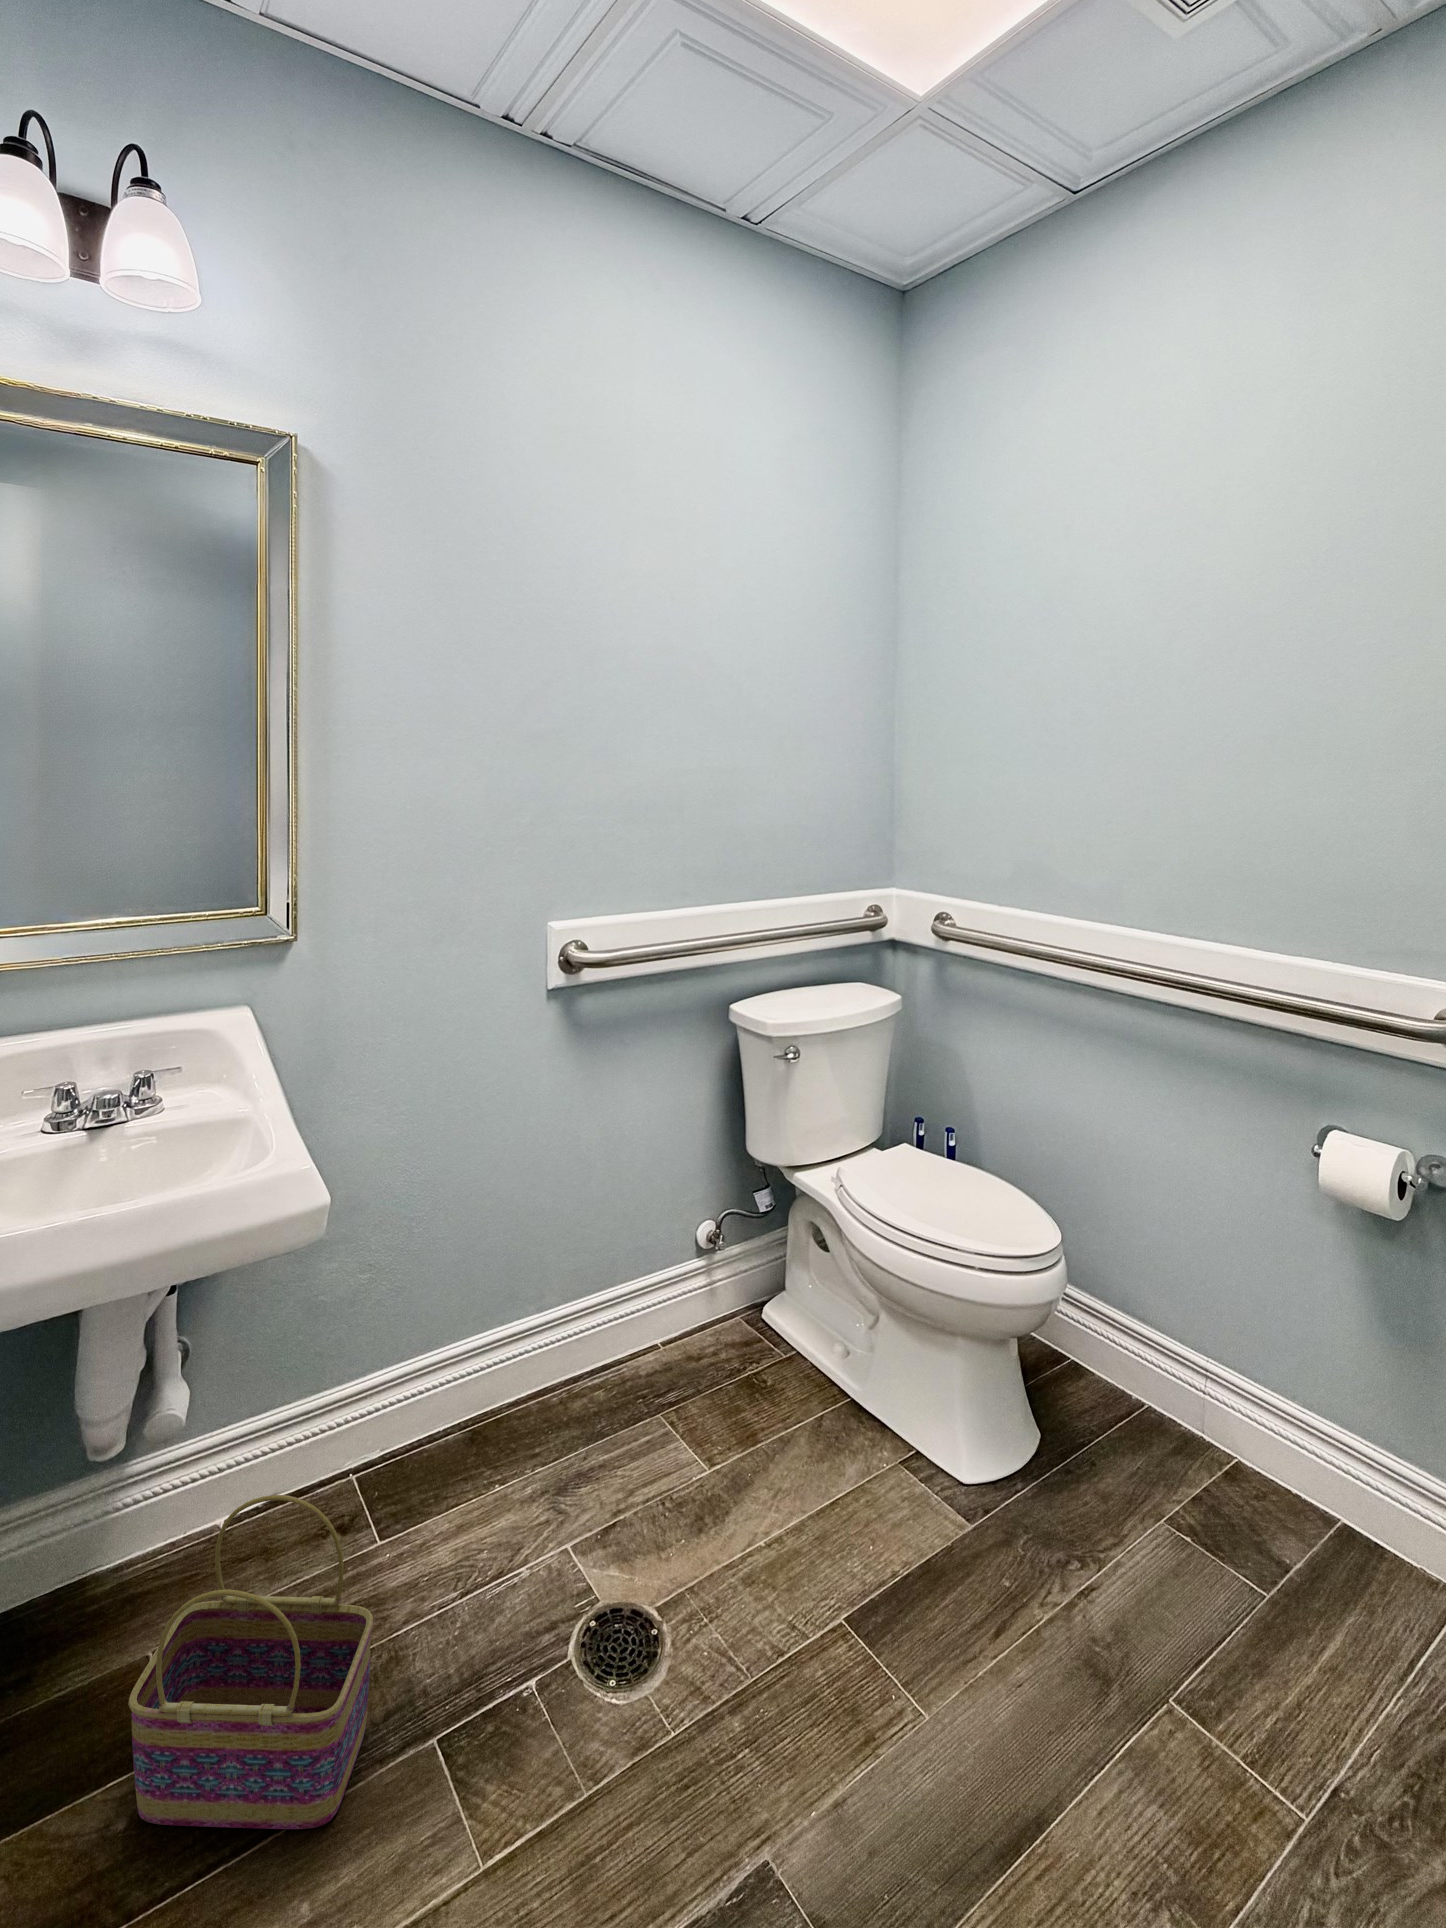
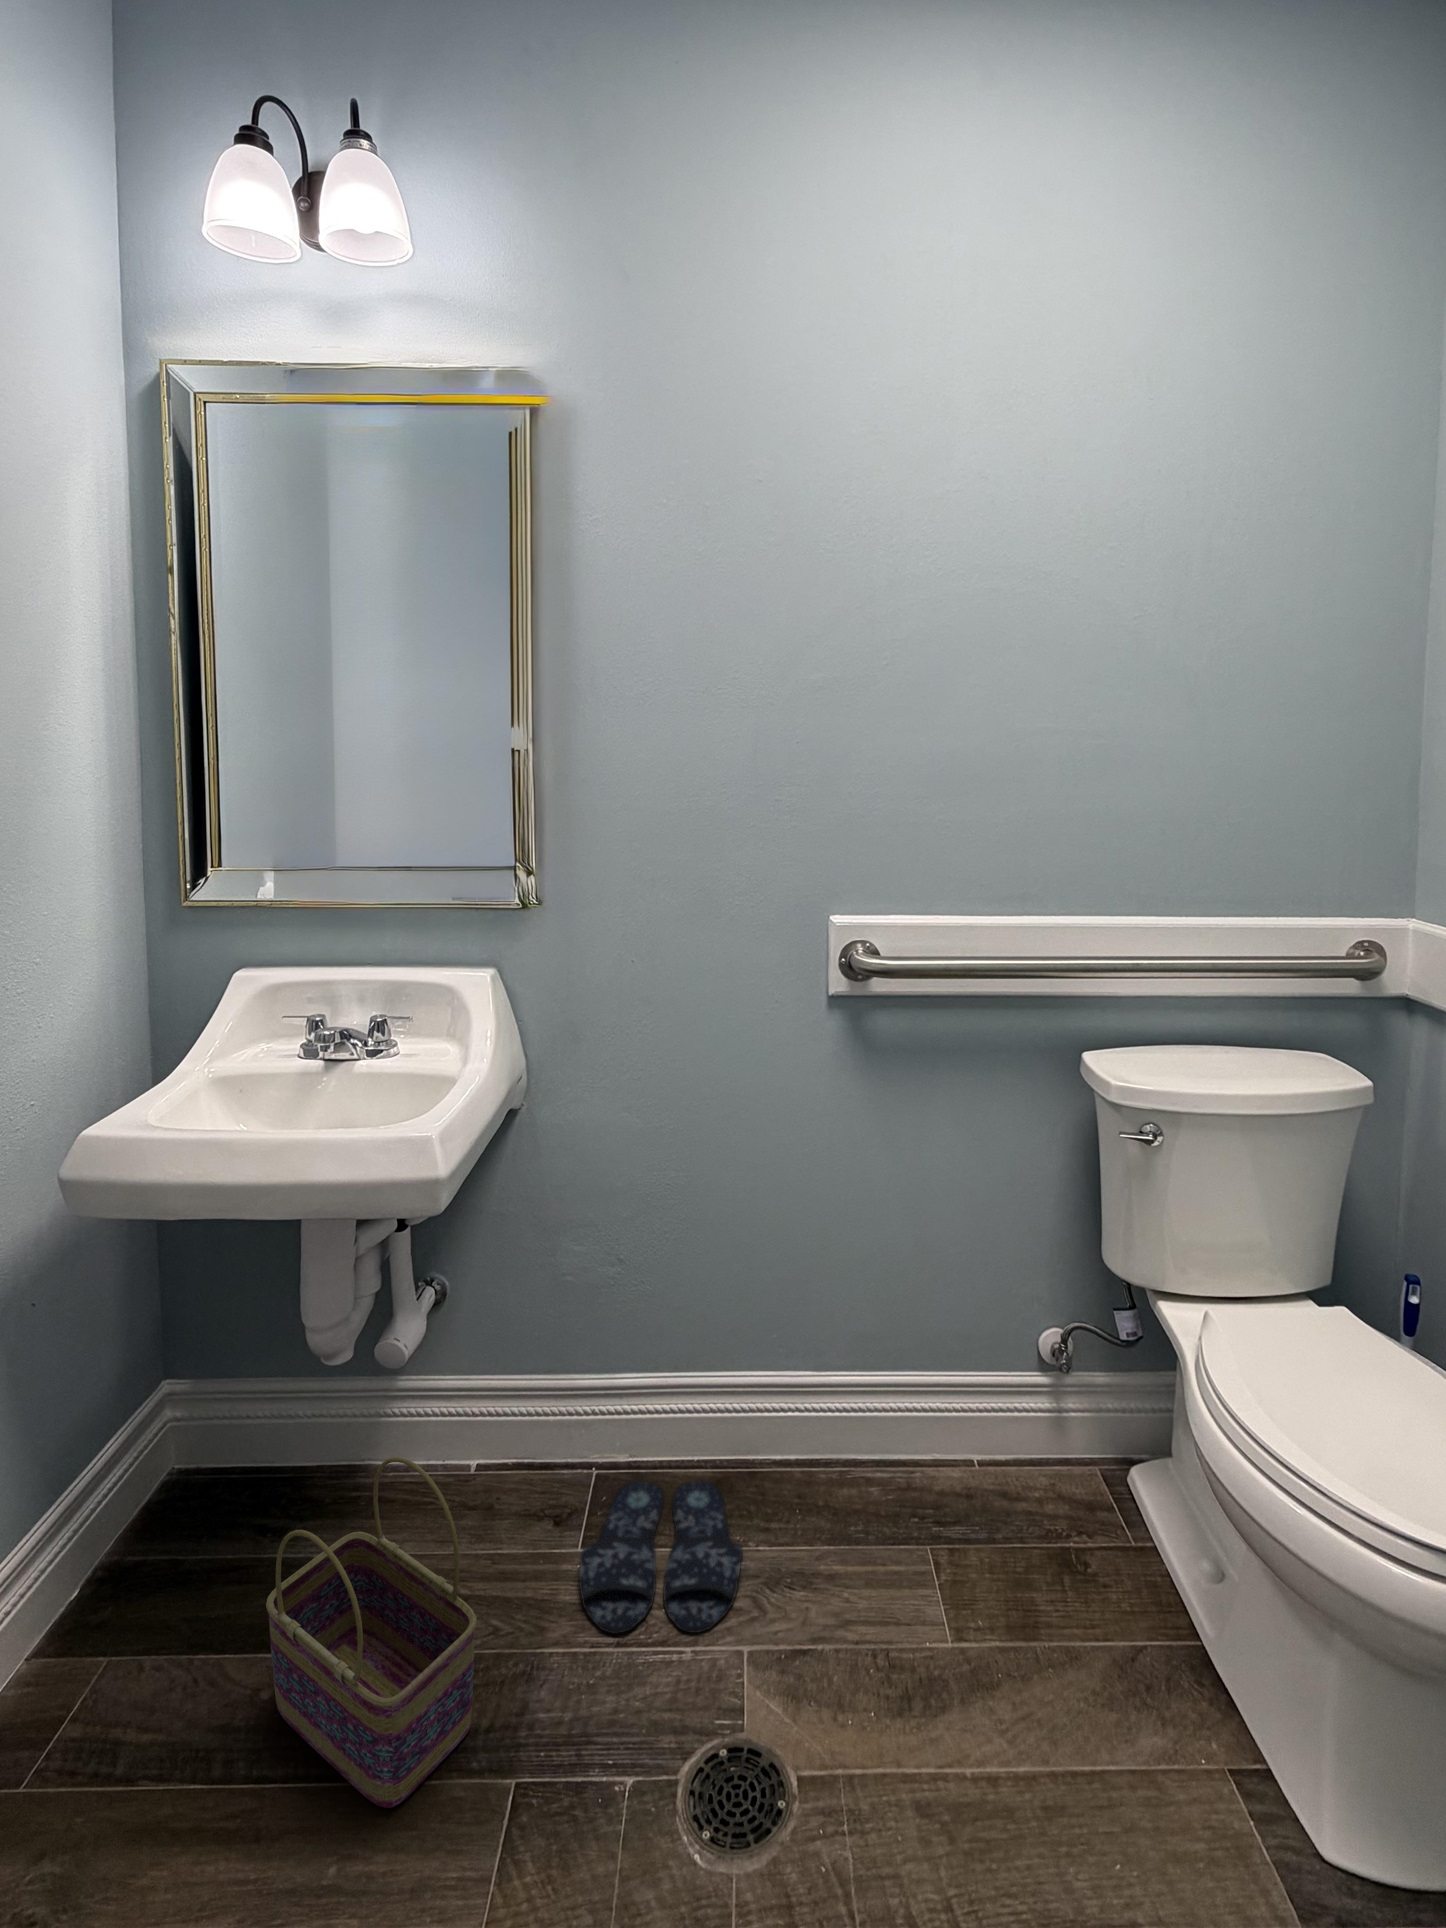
slippers: none [386,1445,539,1592] -> present [579,1480,743,1634]

